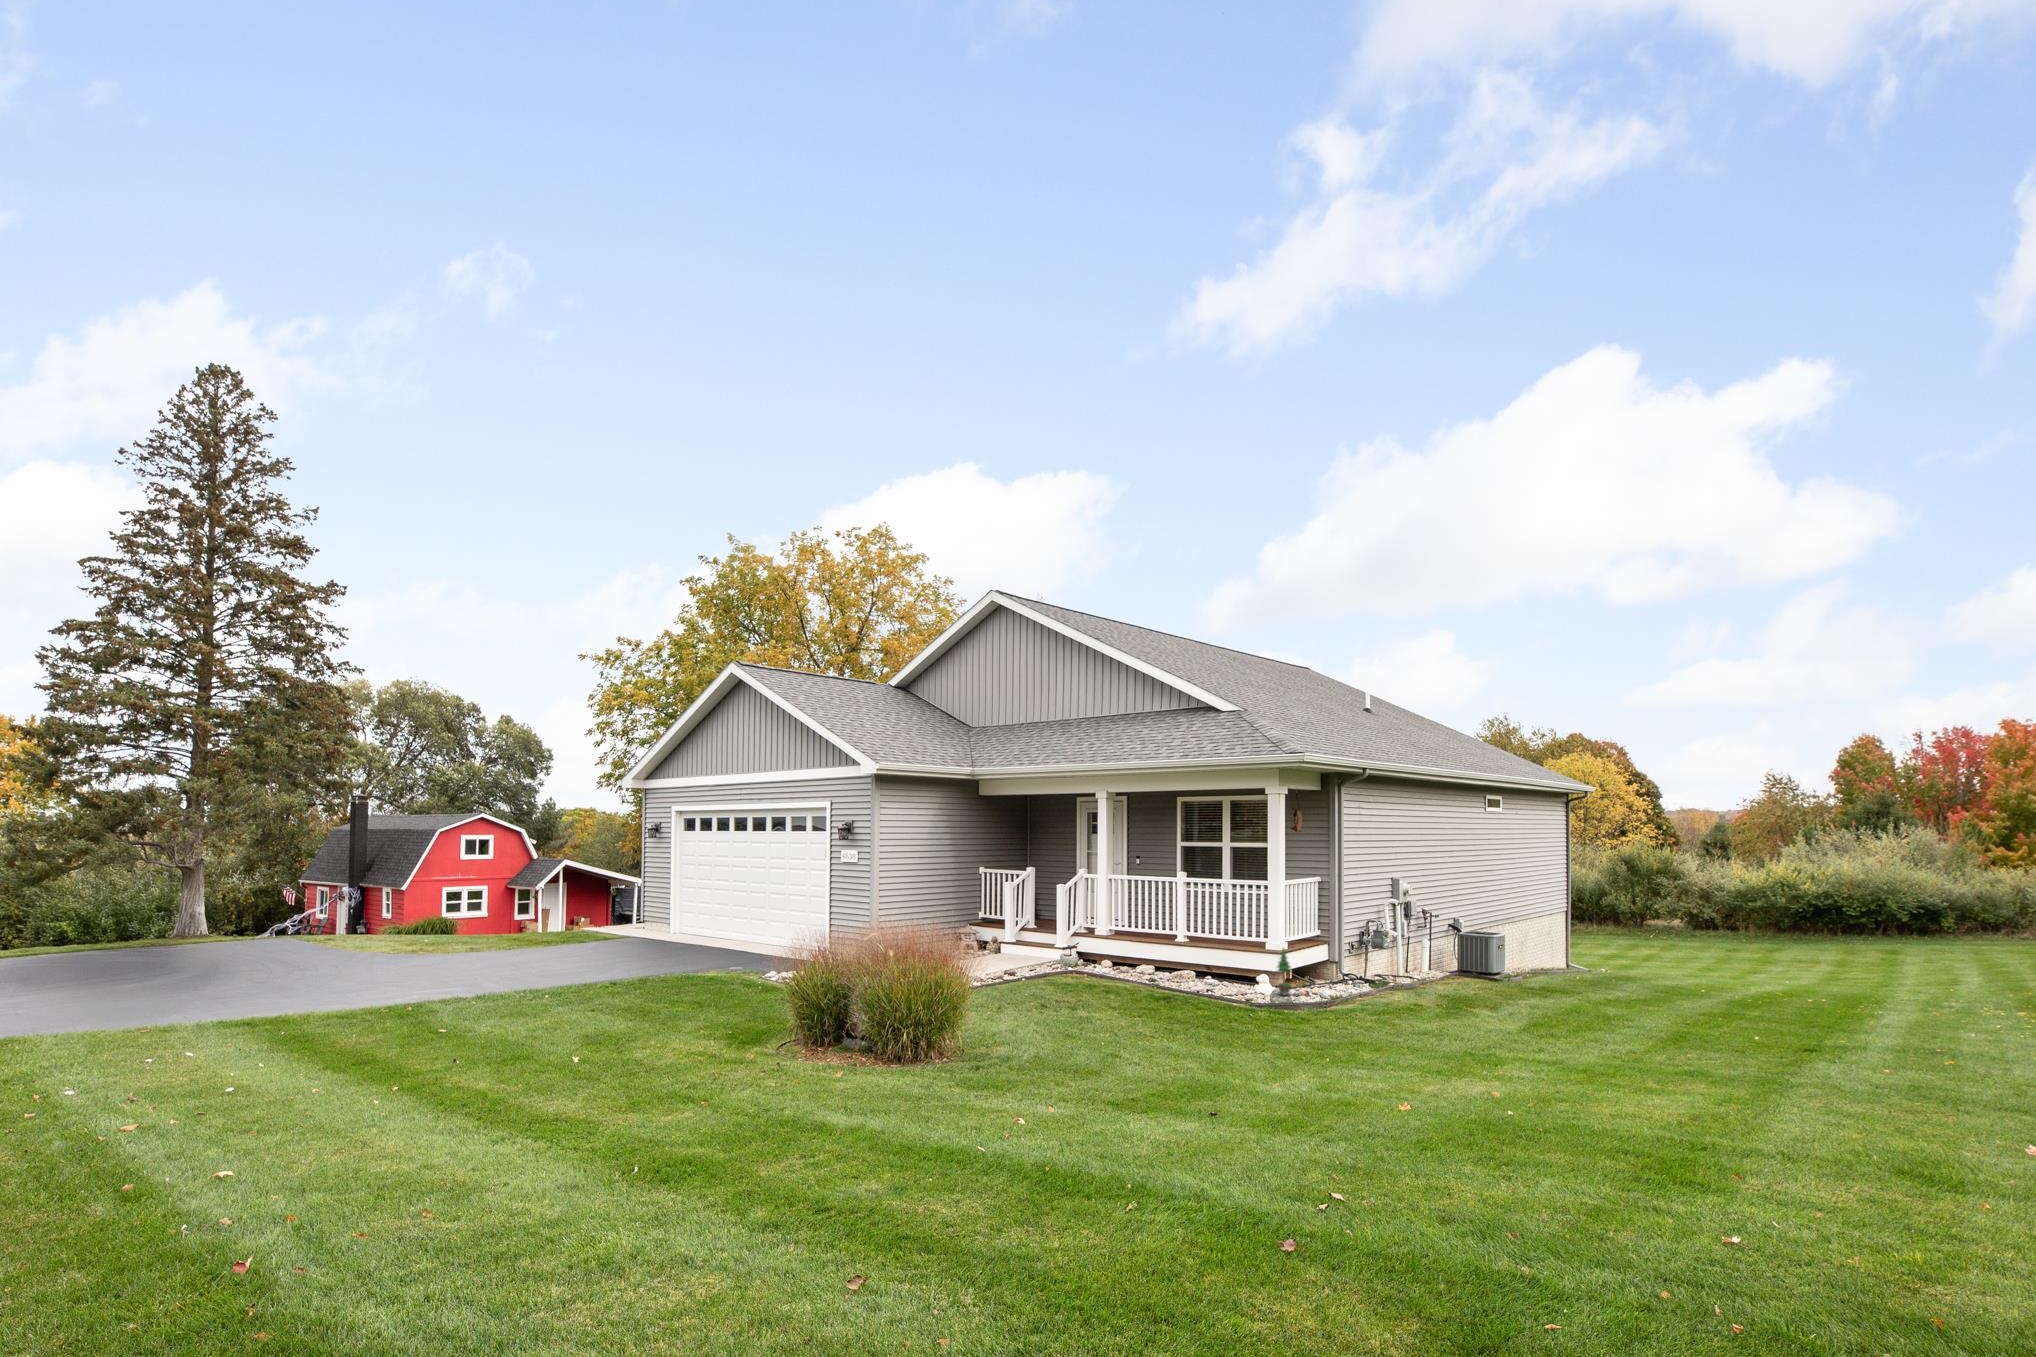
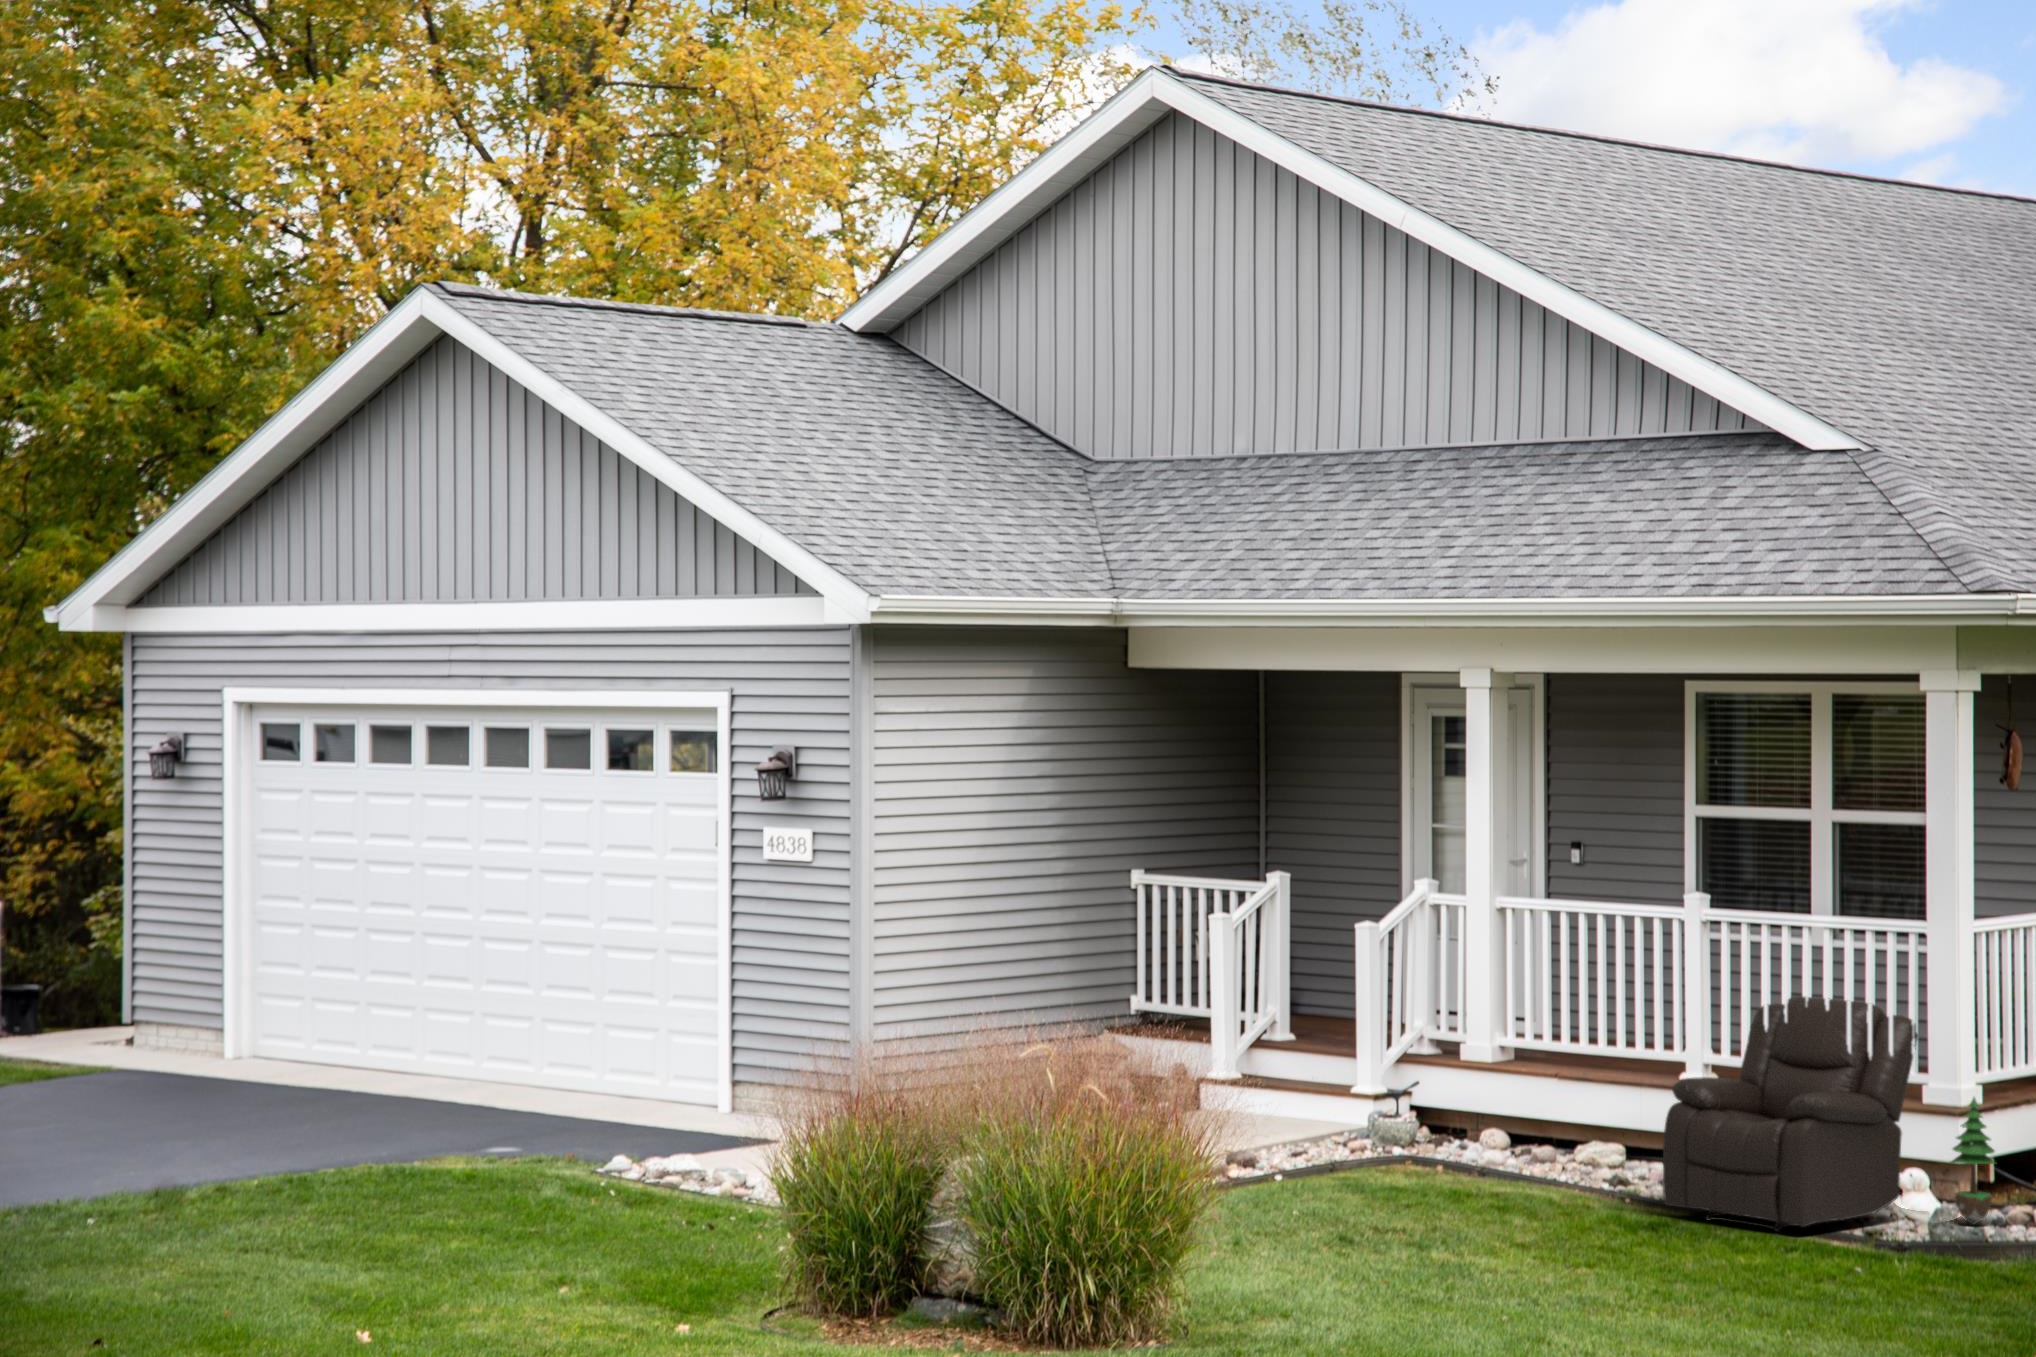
chair: none [1169,910,1263,998] -> present [1663,996,1918,1231]

